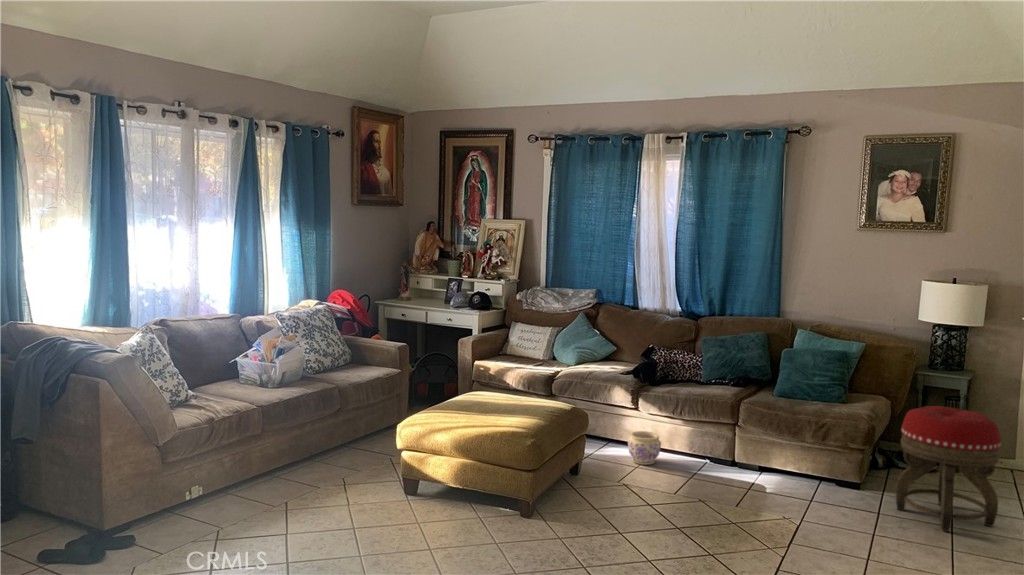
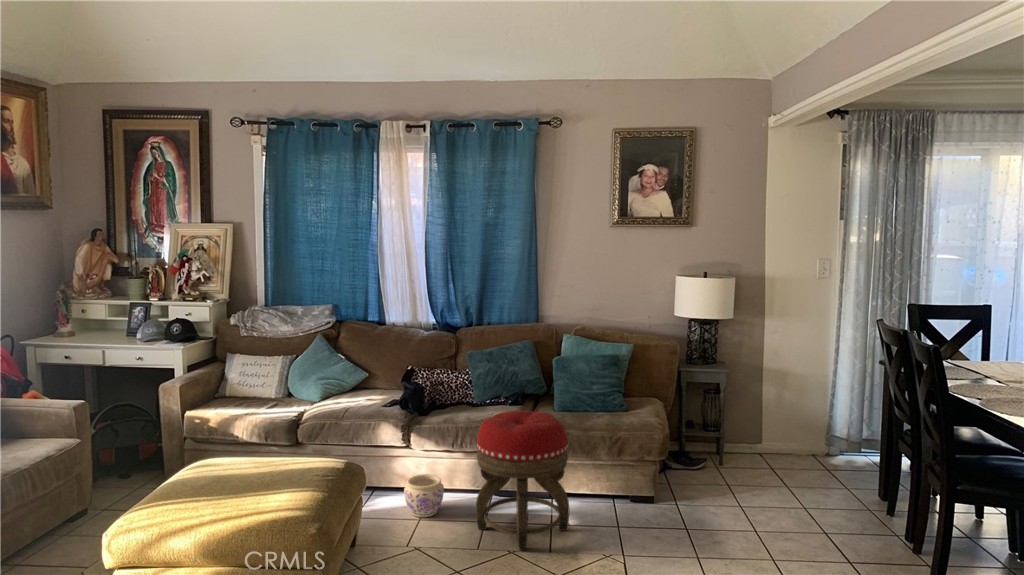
footstool: present [896,406,1001,532] -> present [476,410,570,550]

